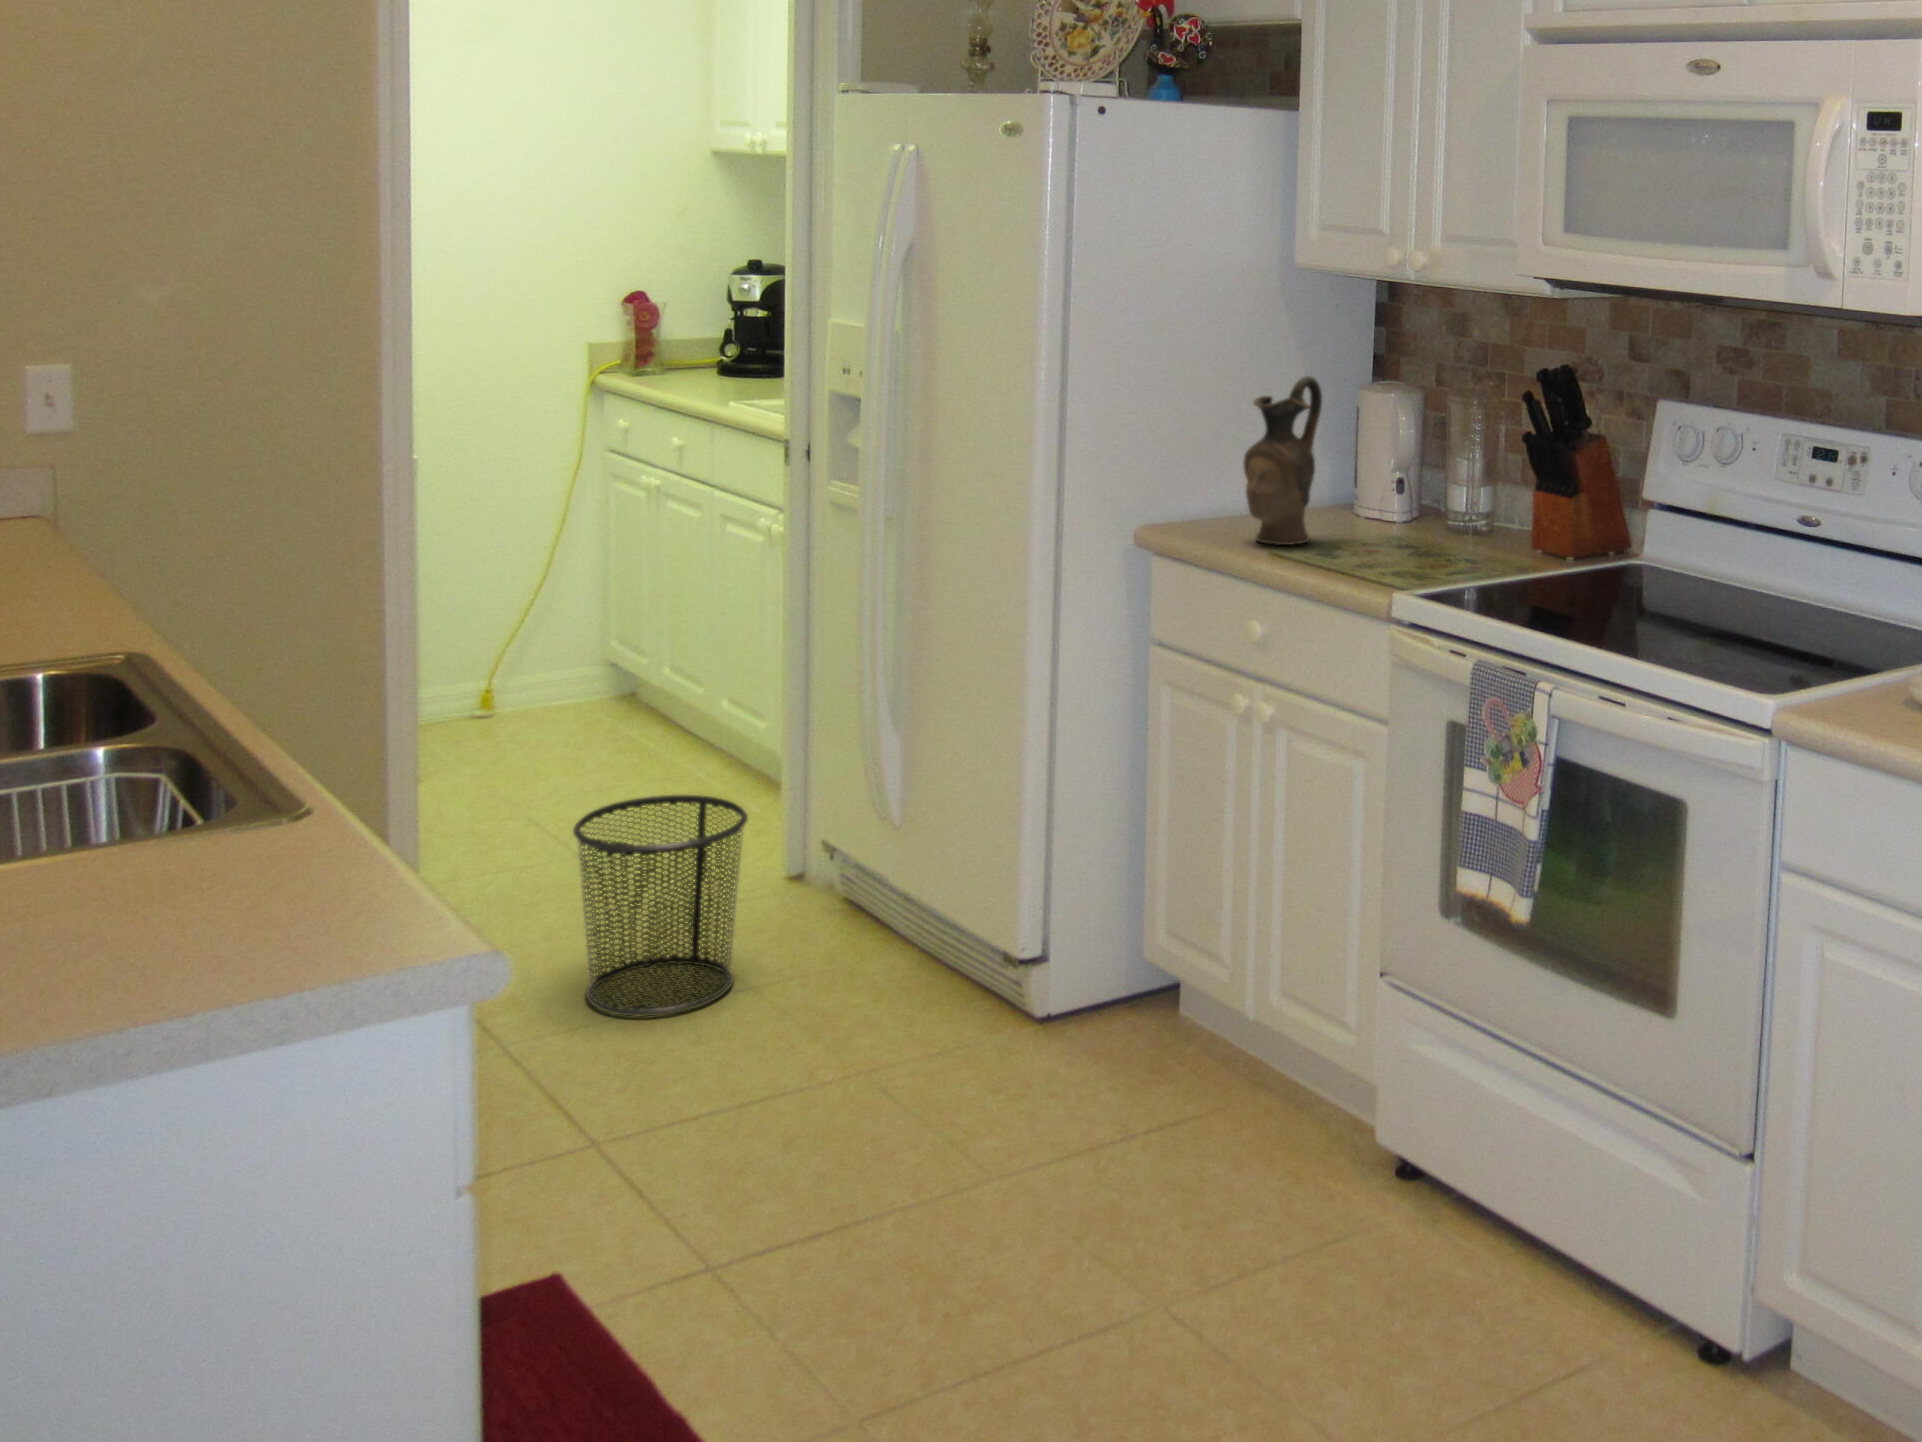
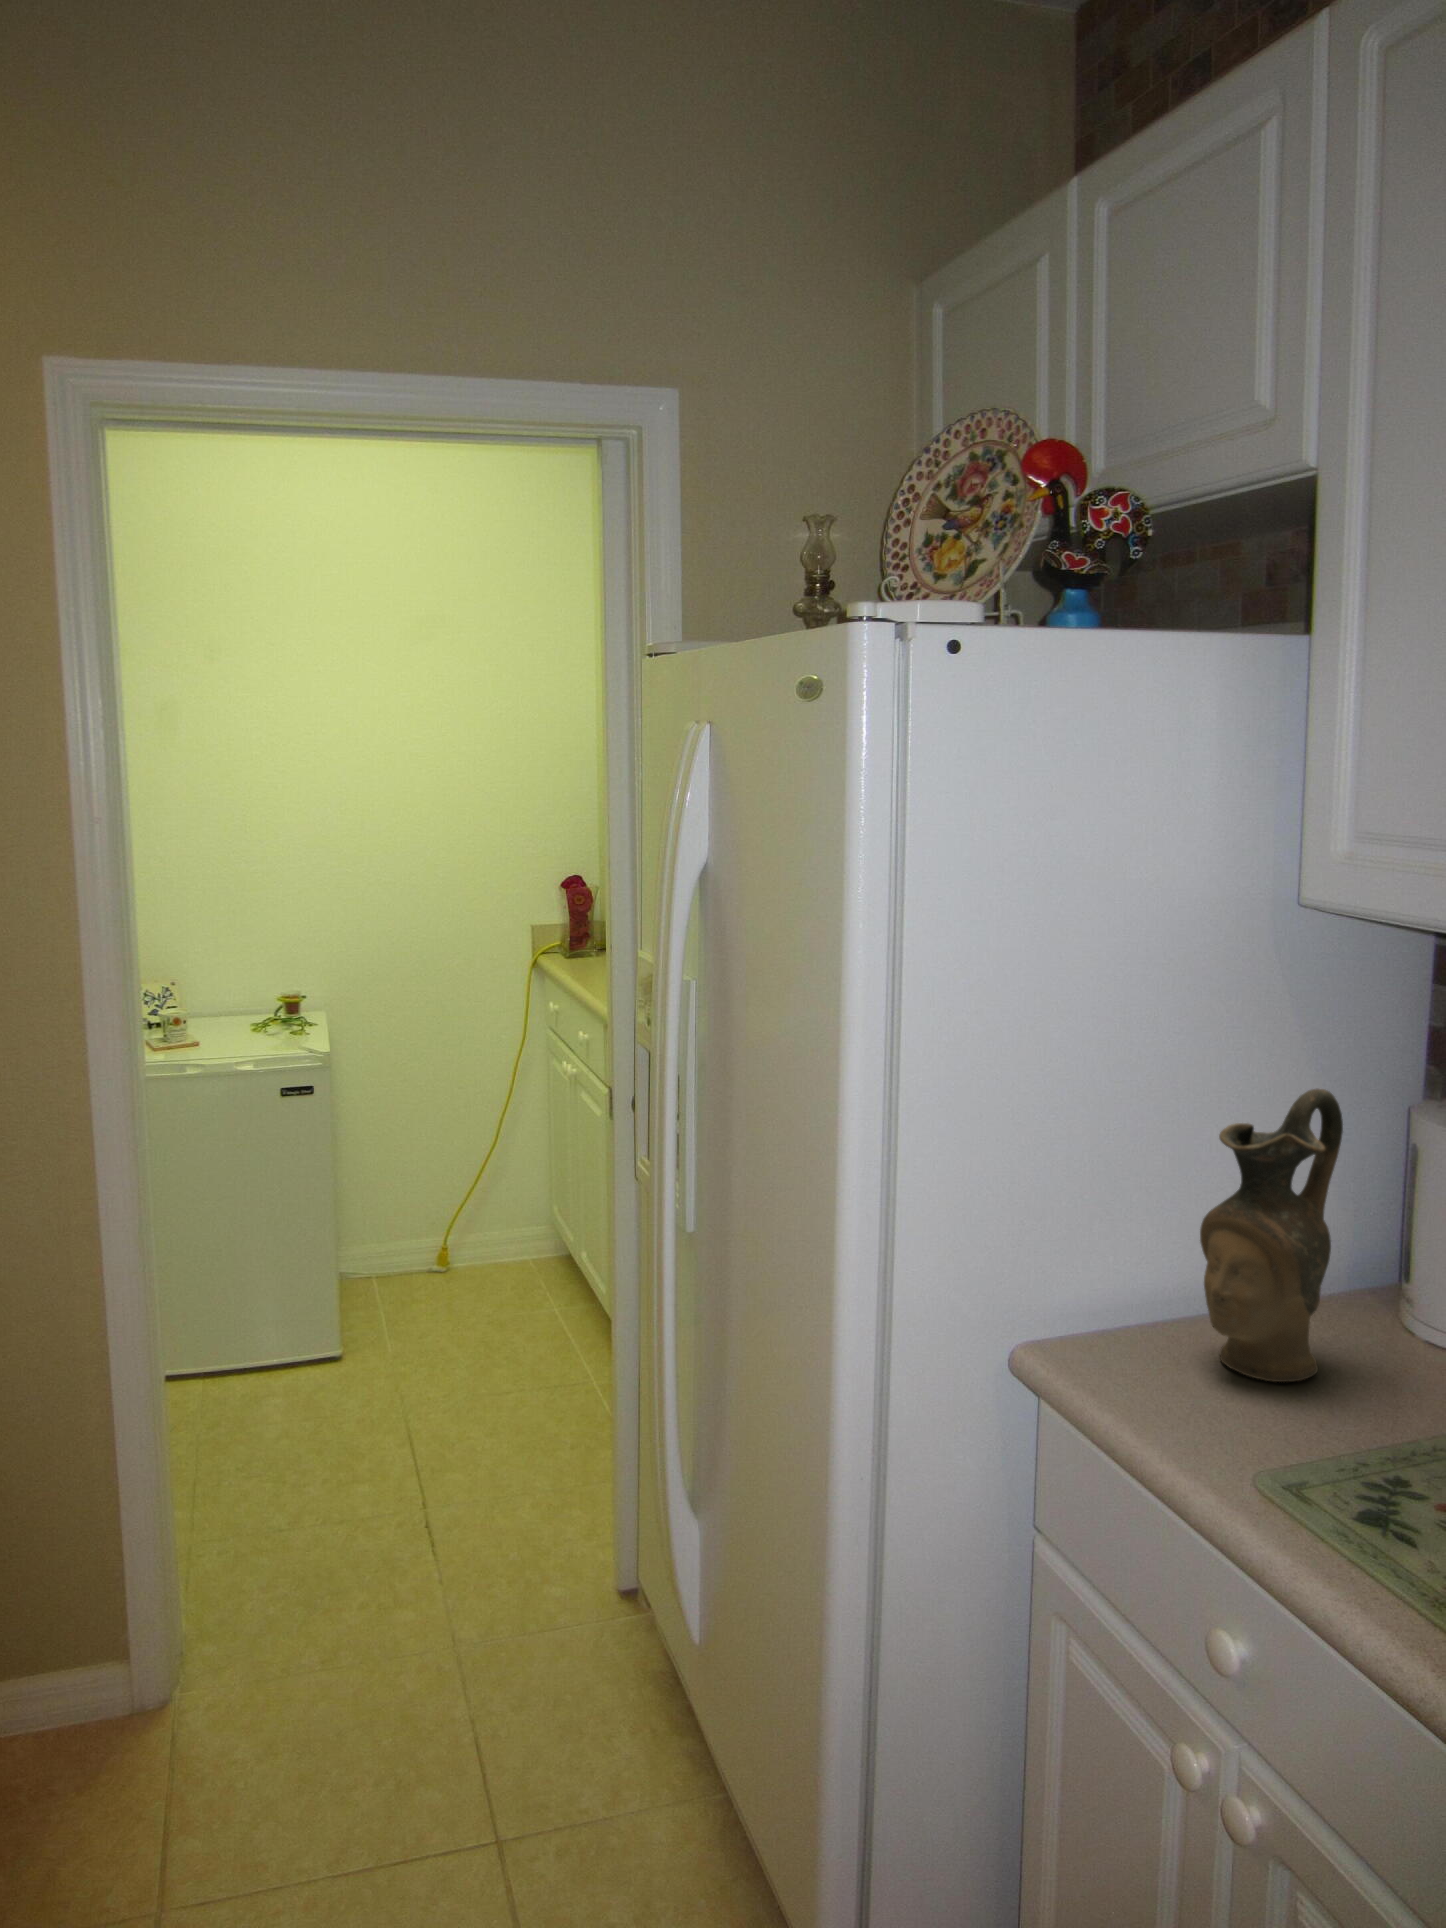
waste bin: present [573,795,748,1016] -> none [314,1532,524,1849]

